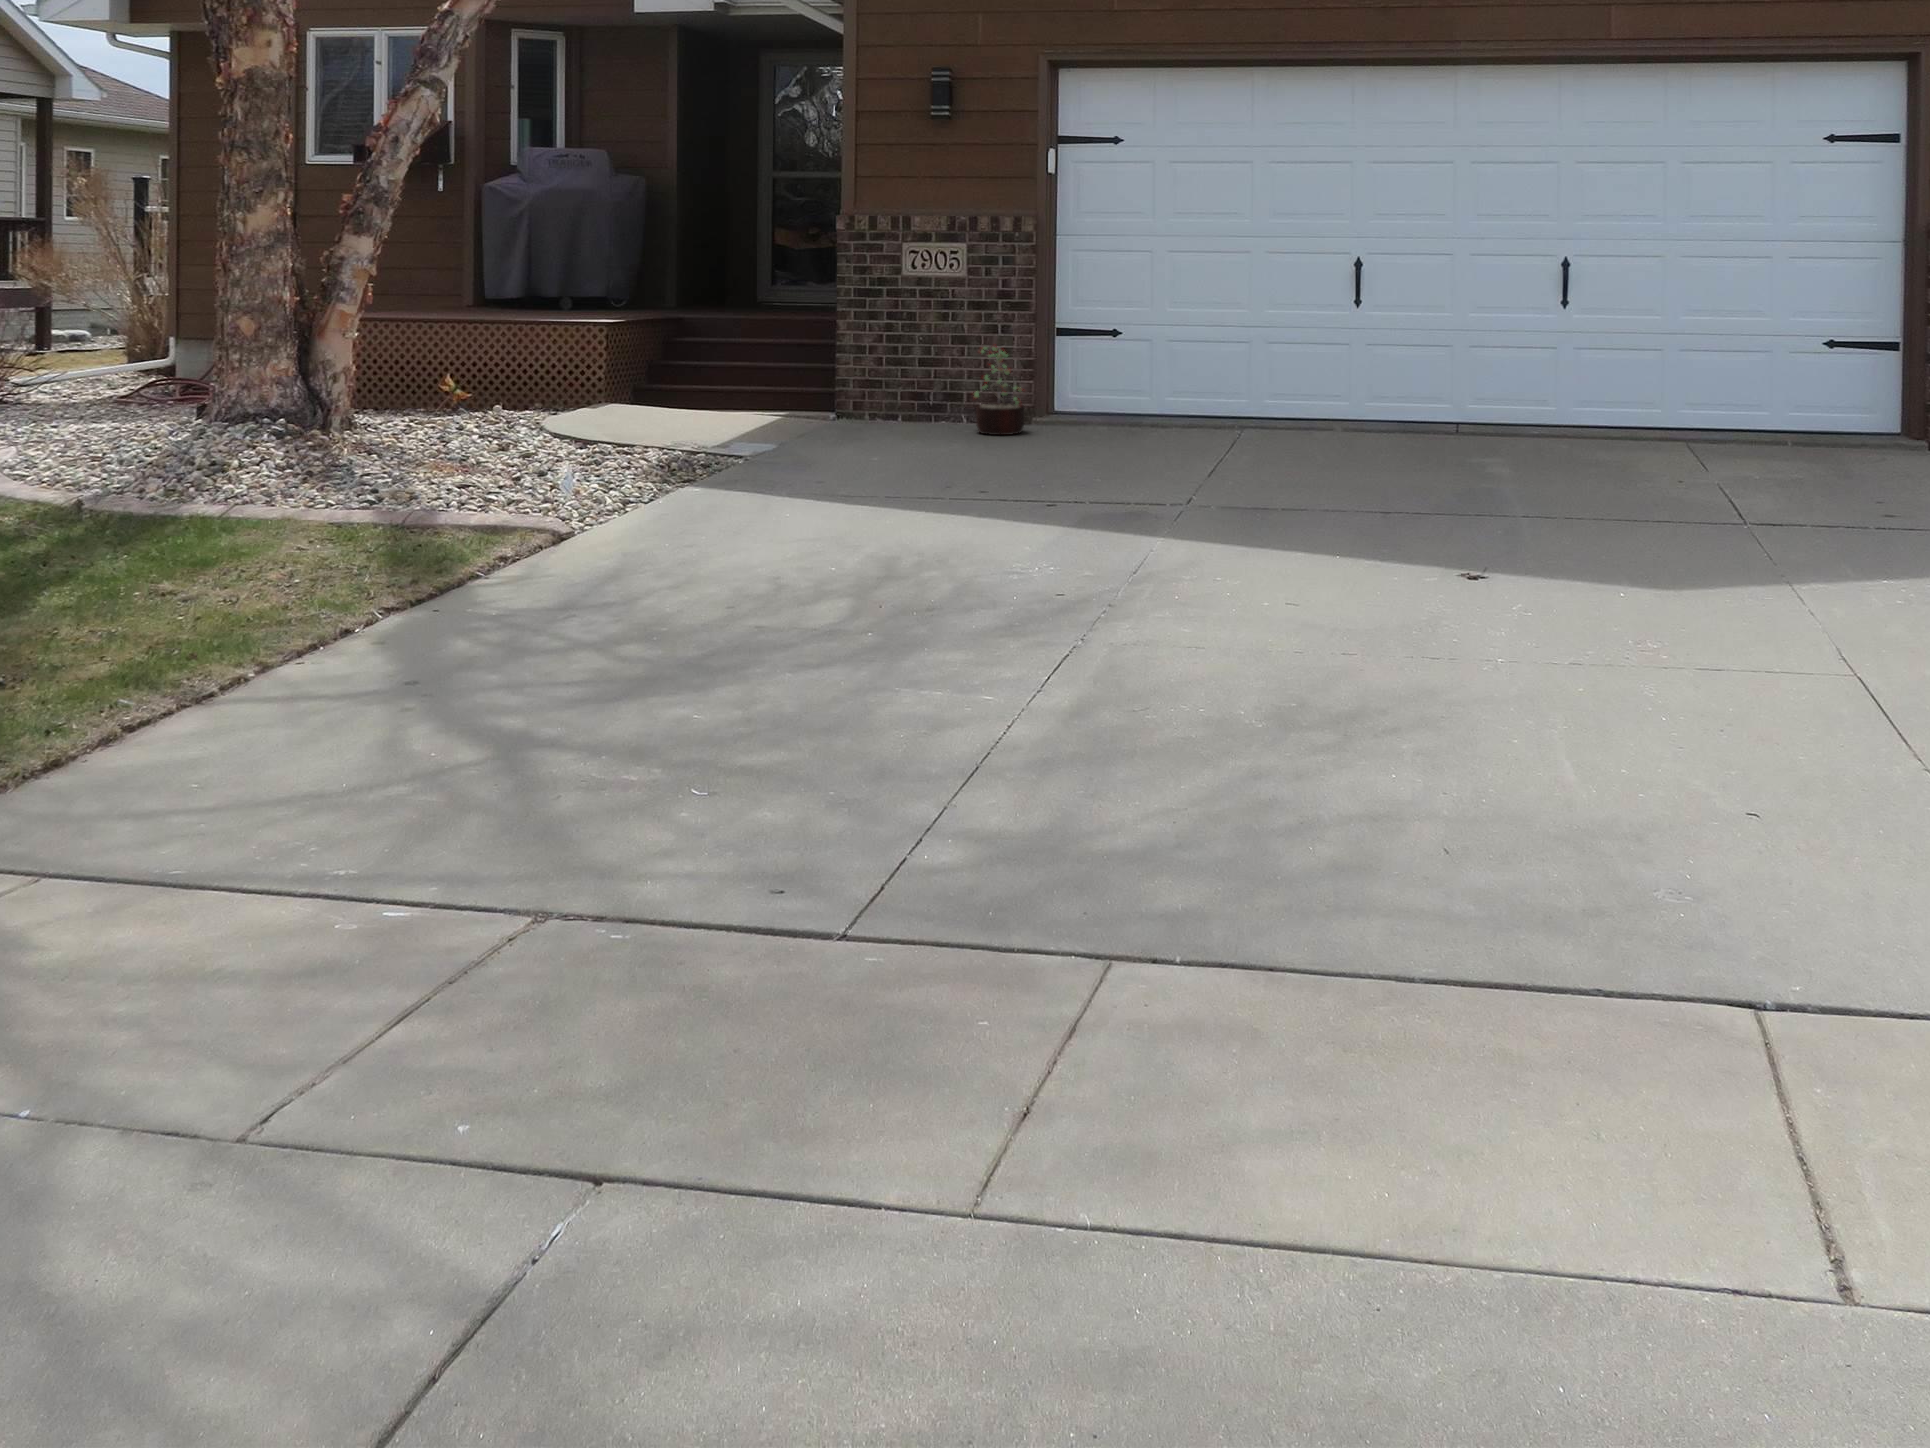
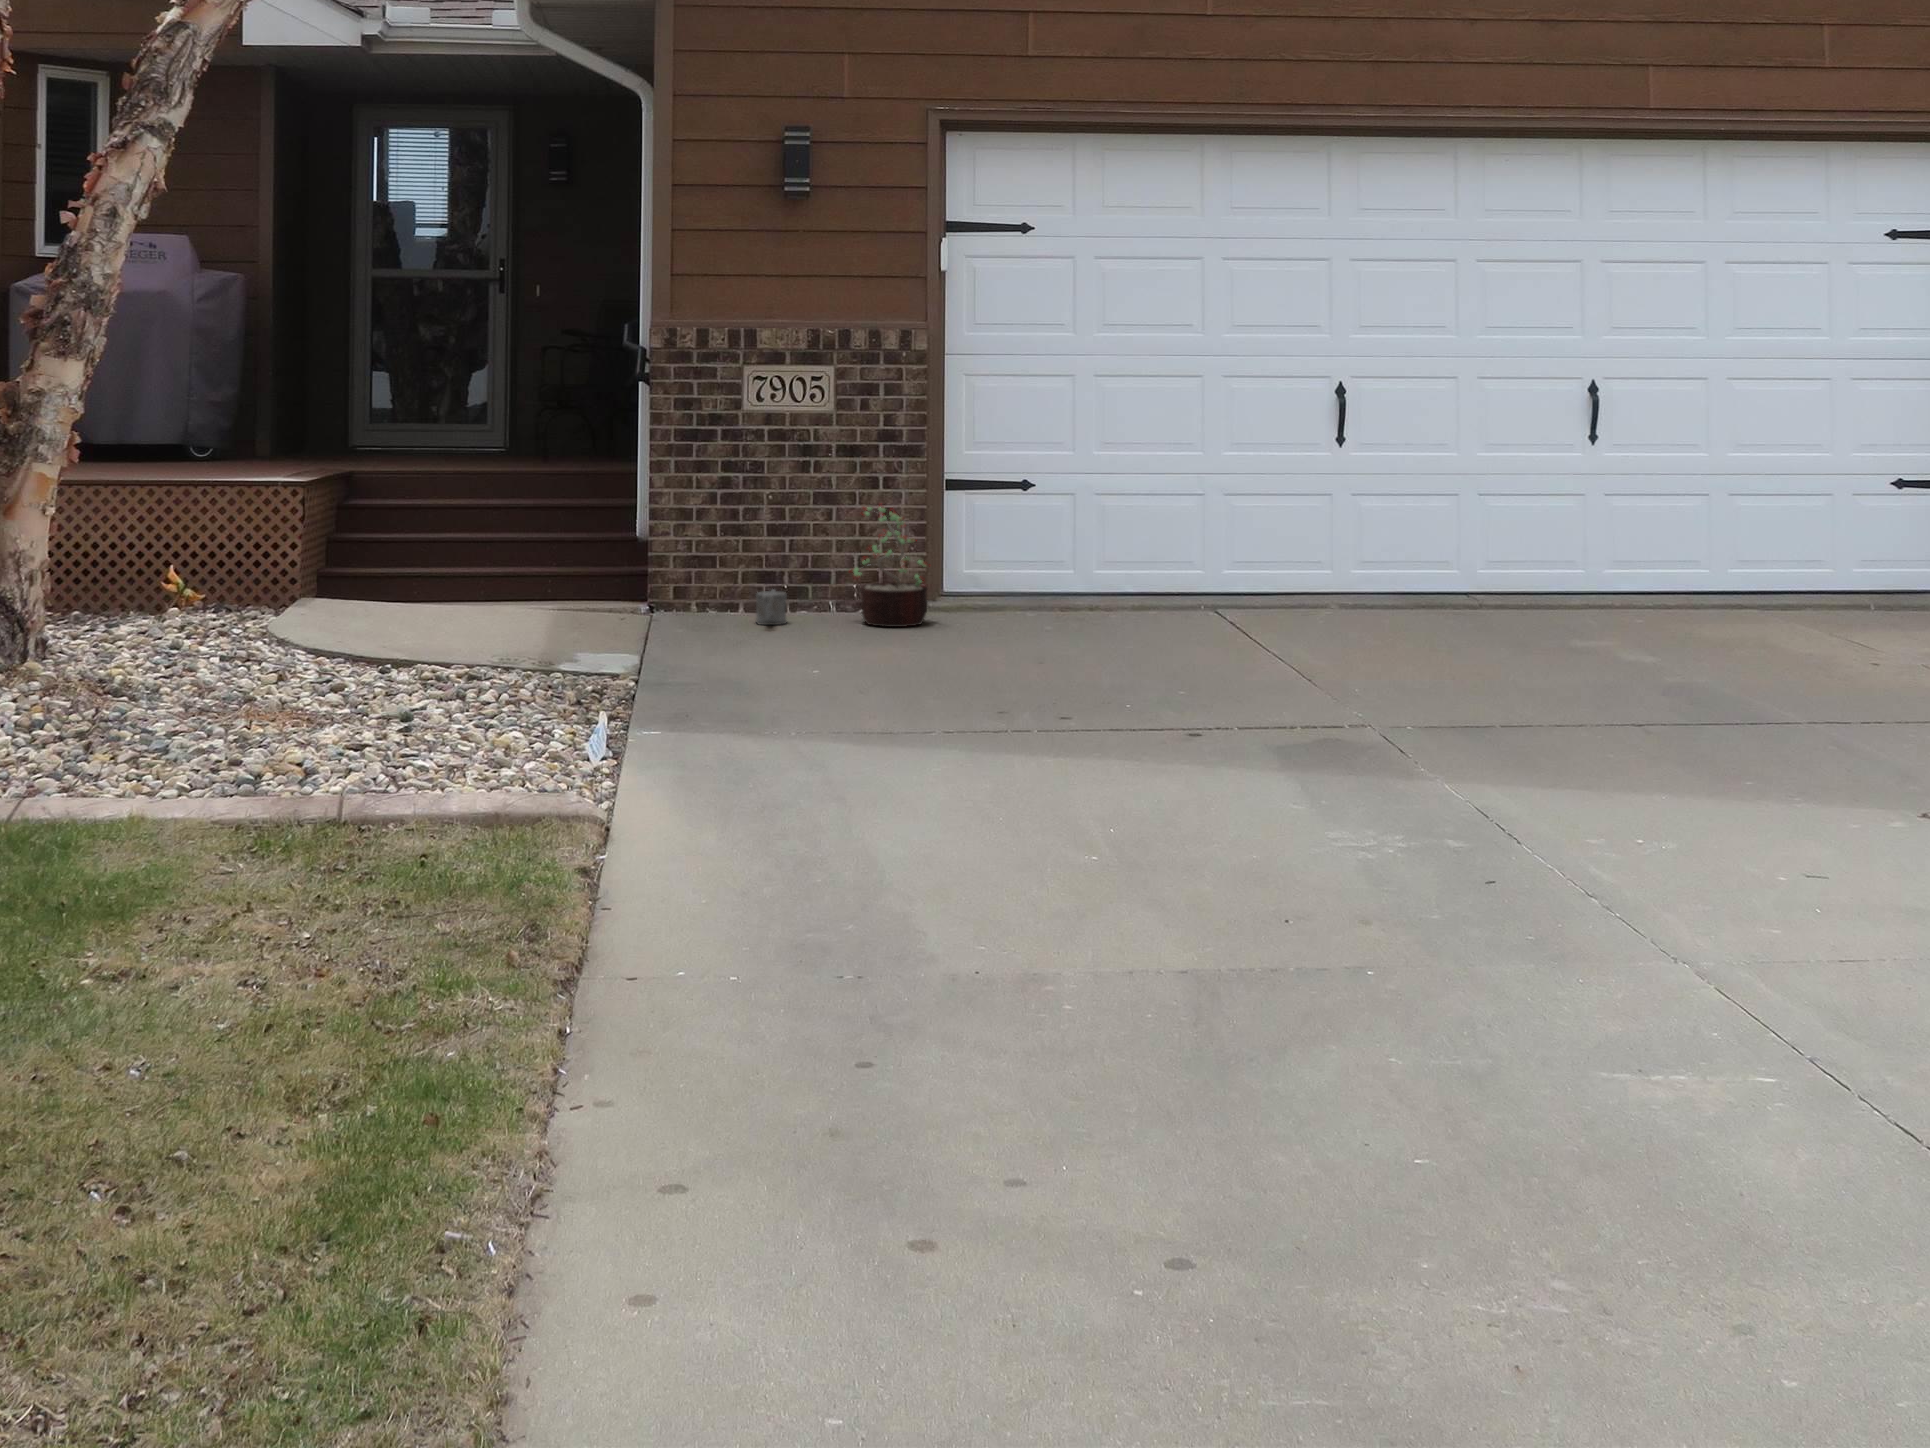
watering can: none [898,406,926,431] -> present [756,590,787,625]

